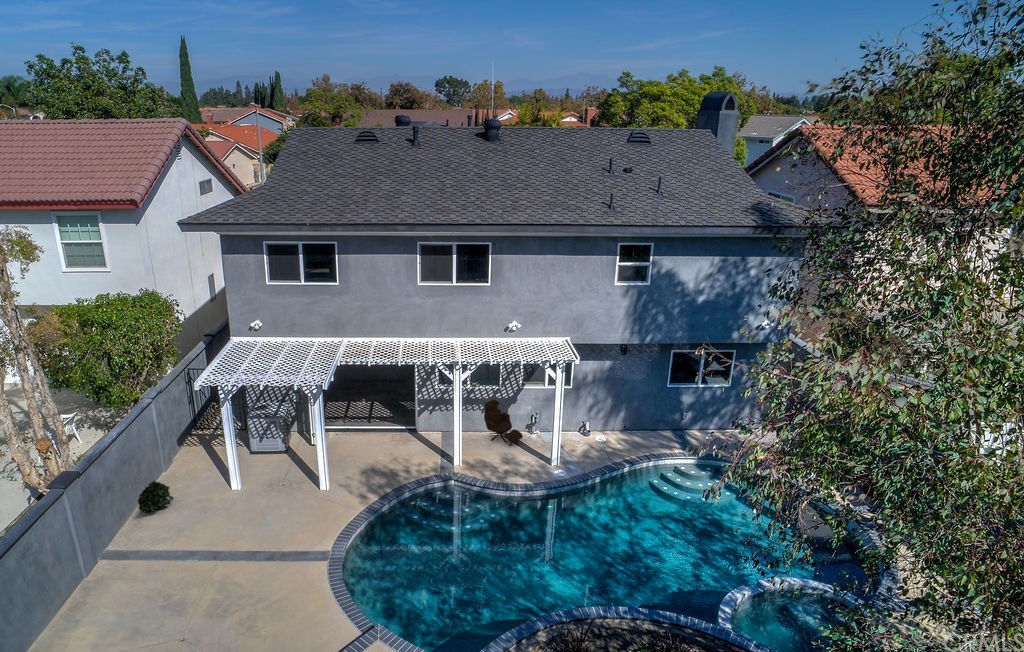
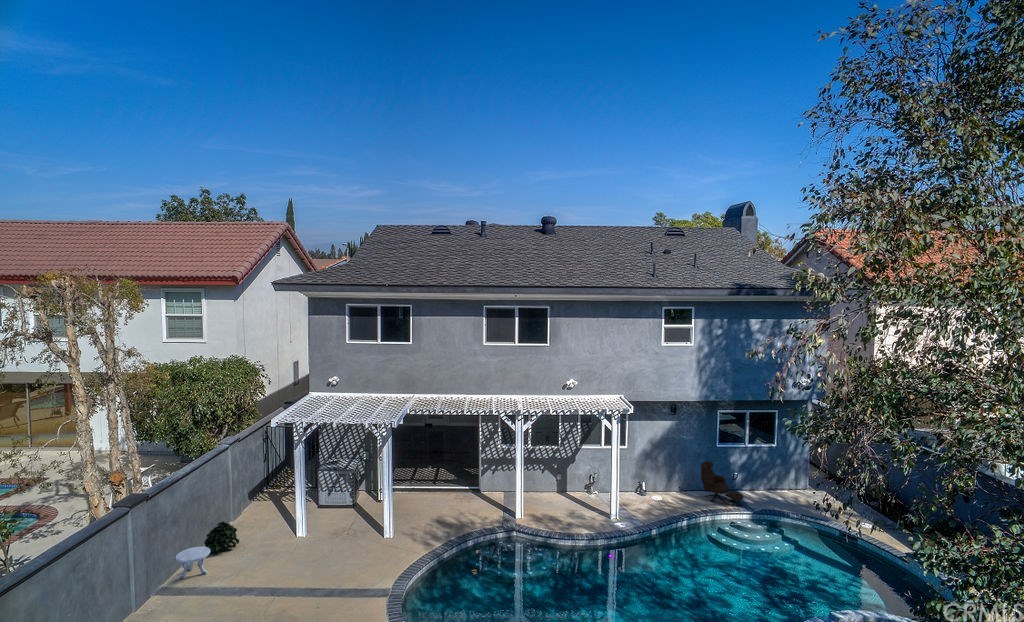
lounge chair: present [484,400,523,446] -> present [701,461,743,506]
side table: none [112,511,146,543] -> present [176,547,210,579]

